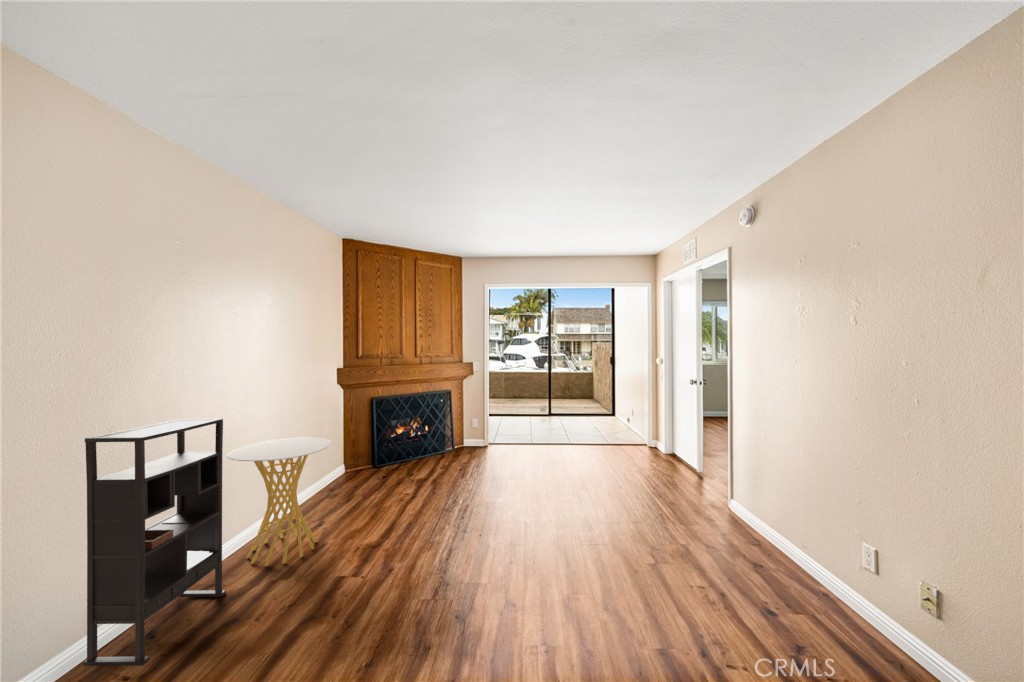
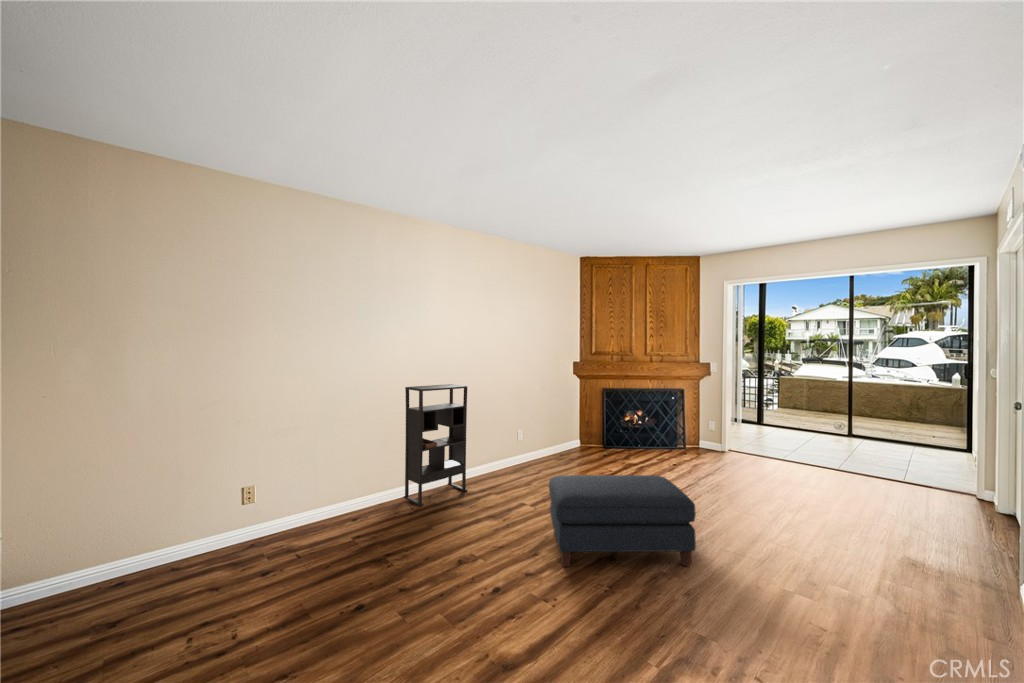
side table: present [227,437,332,566] -> none [477,407,538,487]
ottoman: none [411,488,583,646] -> present [549,475,696,567]

